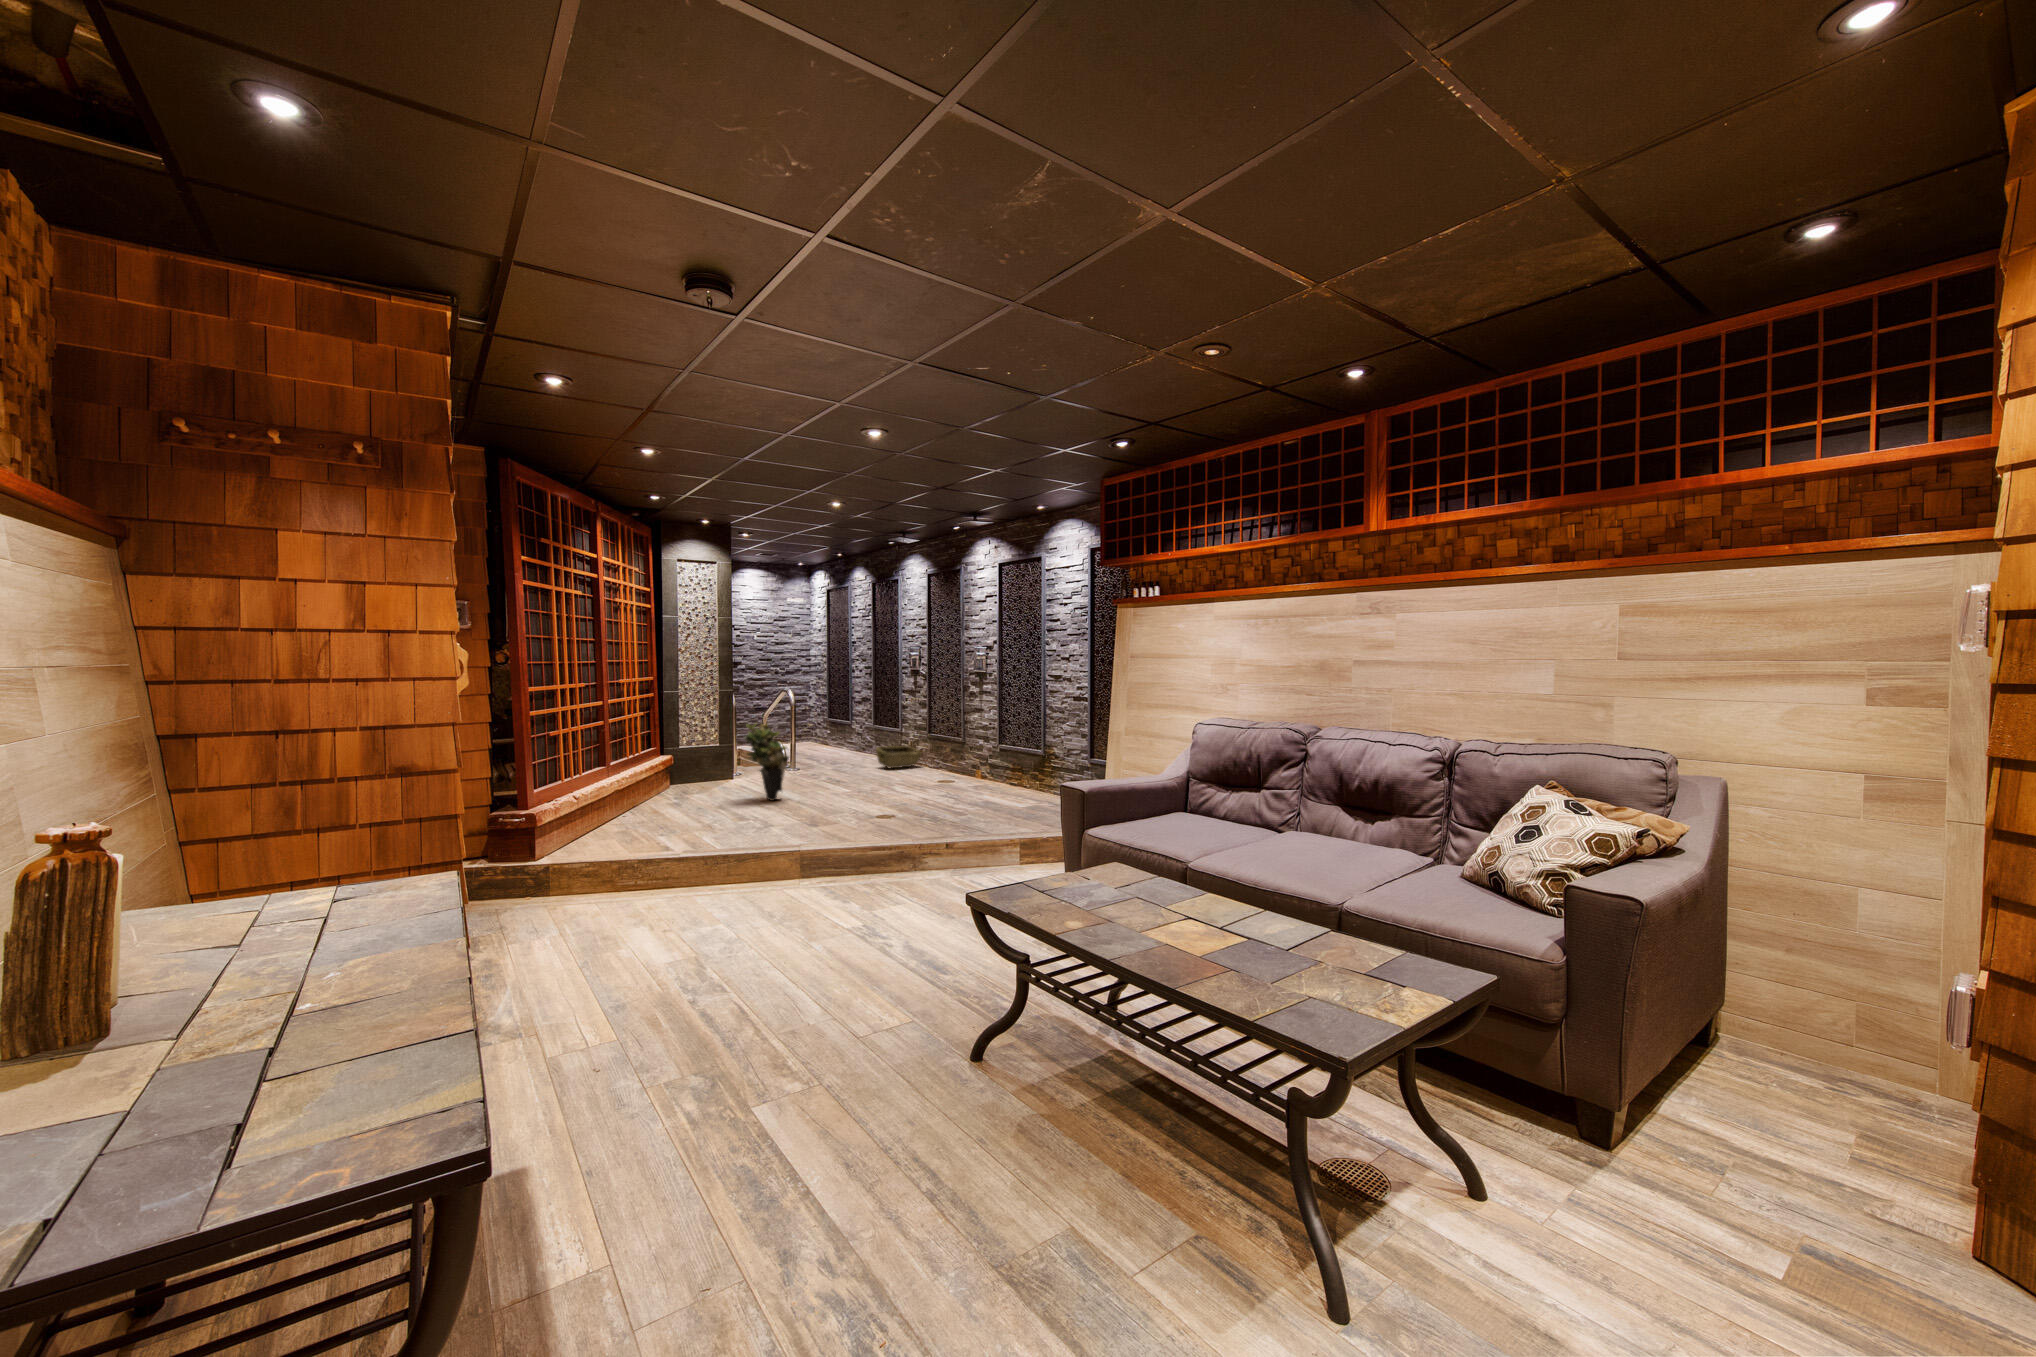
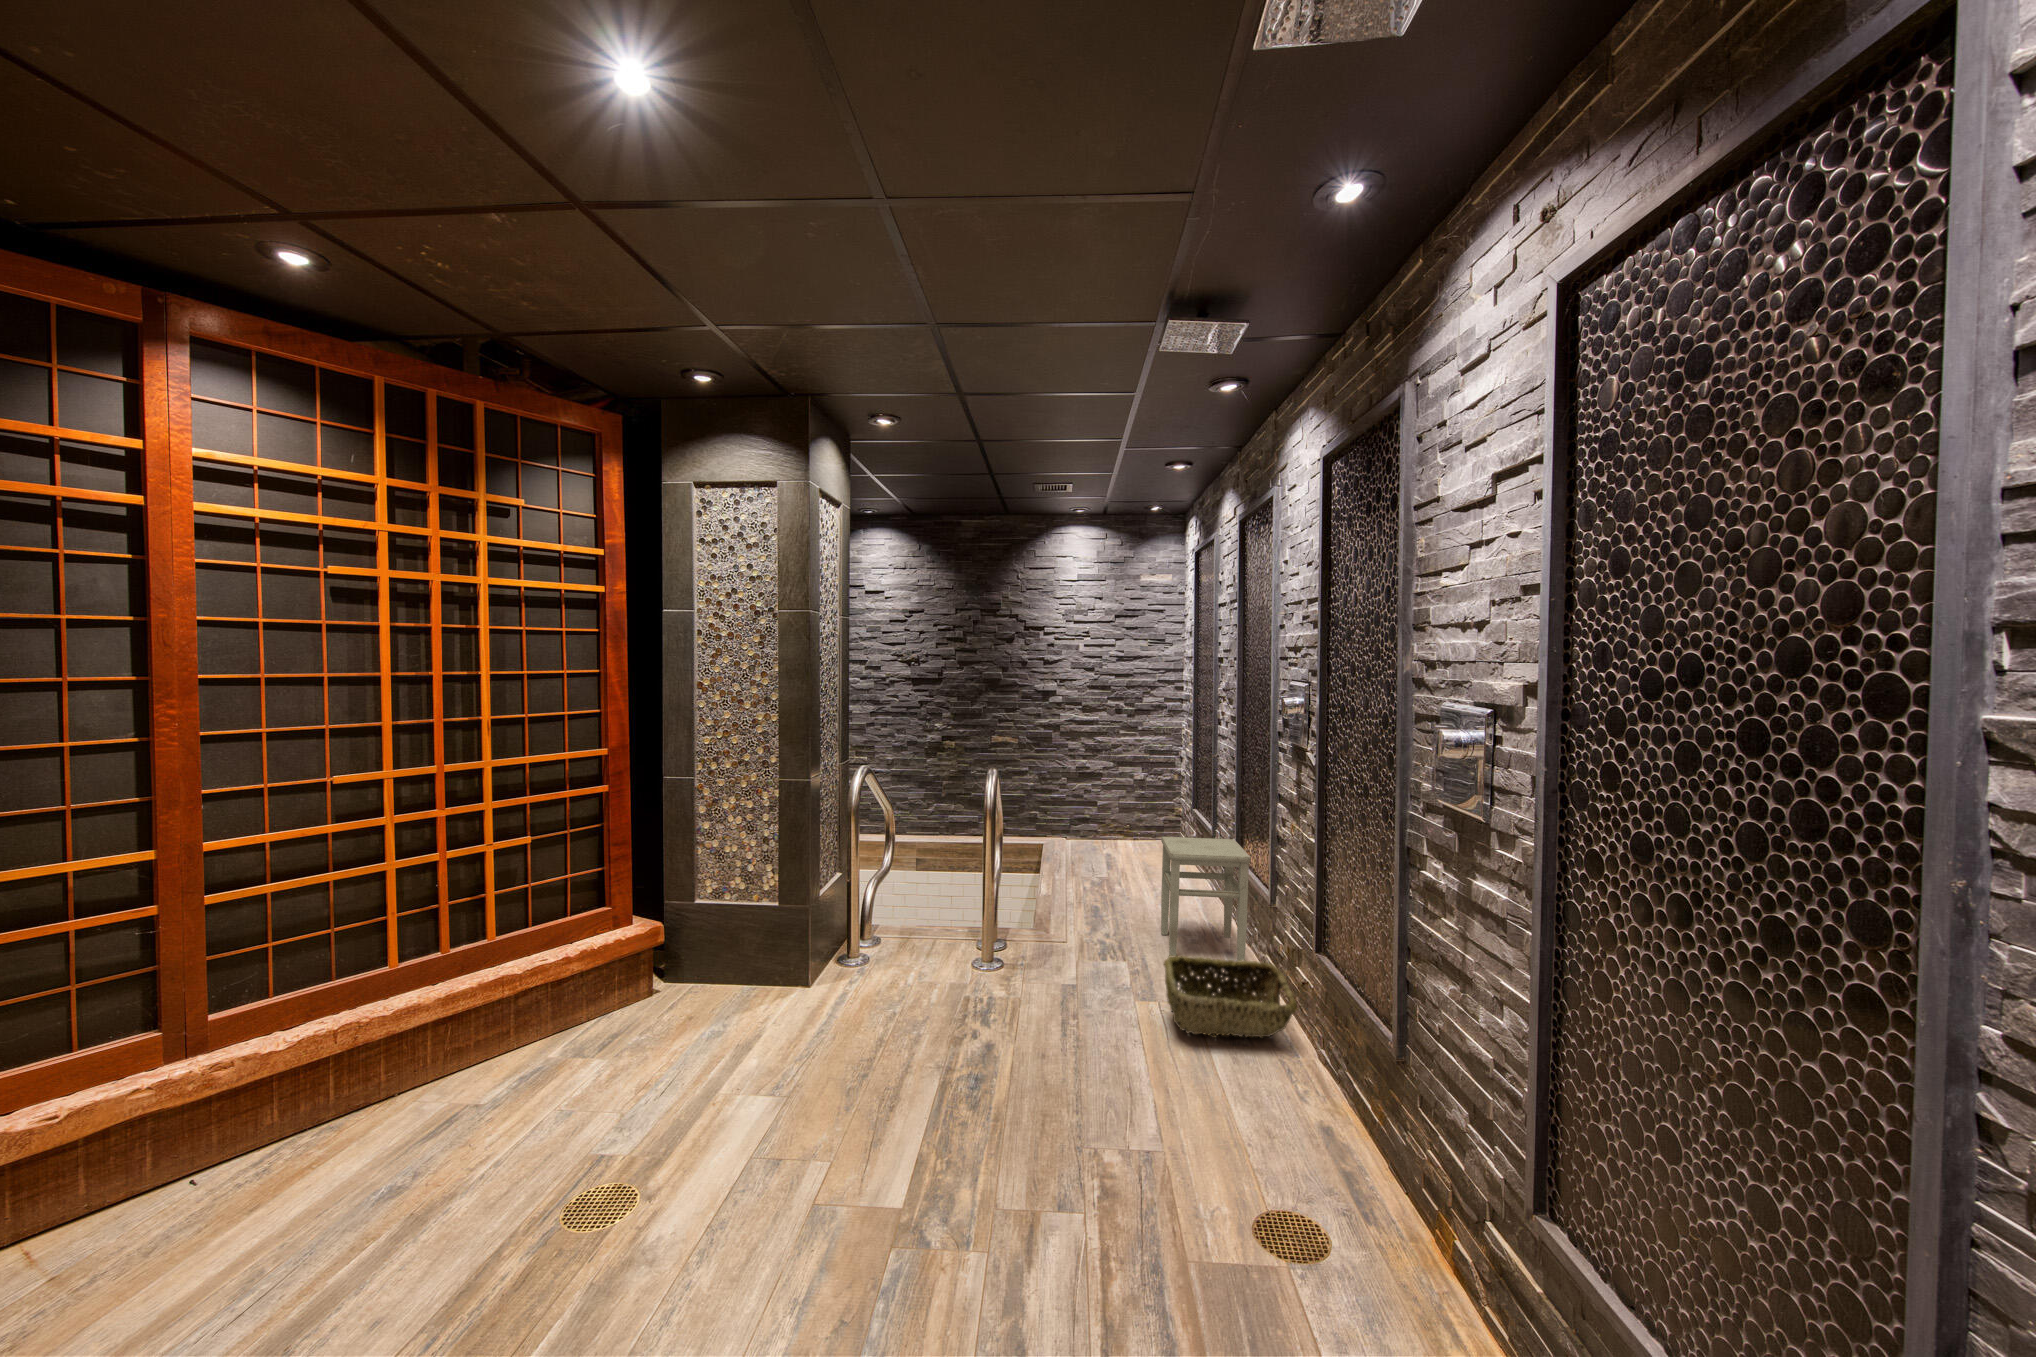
stool: none [844,716,886,761] -> present [1161,837,1251,961]
potted plant: present [744,723,789,801] -> none [560,906,705,1185]

